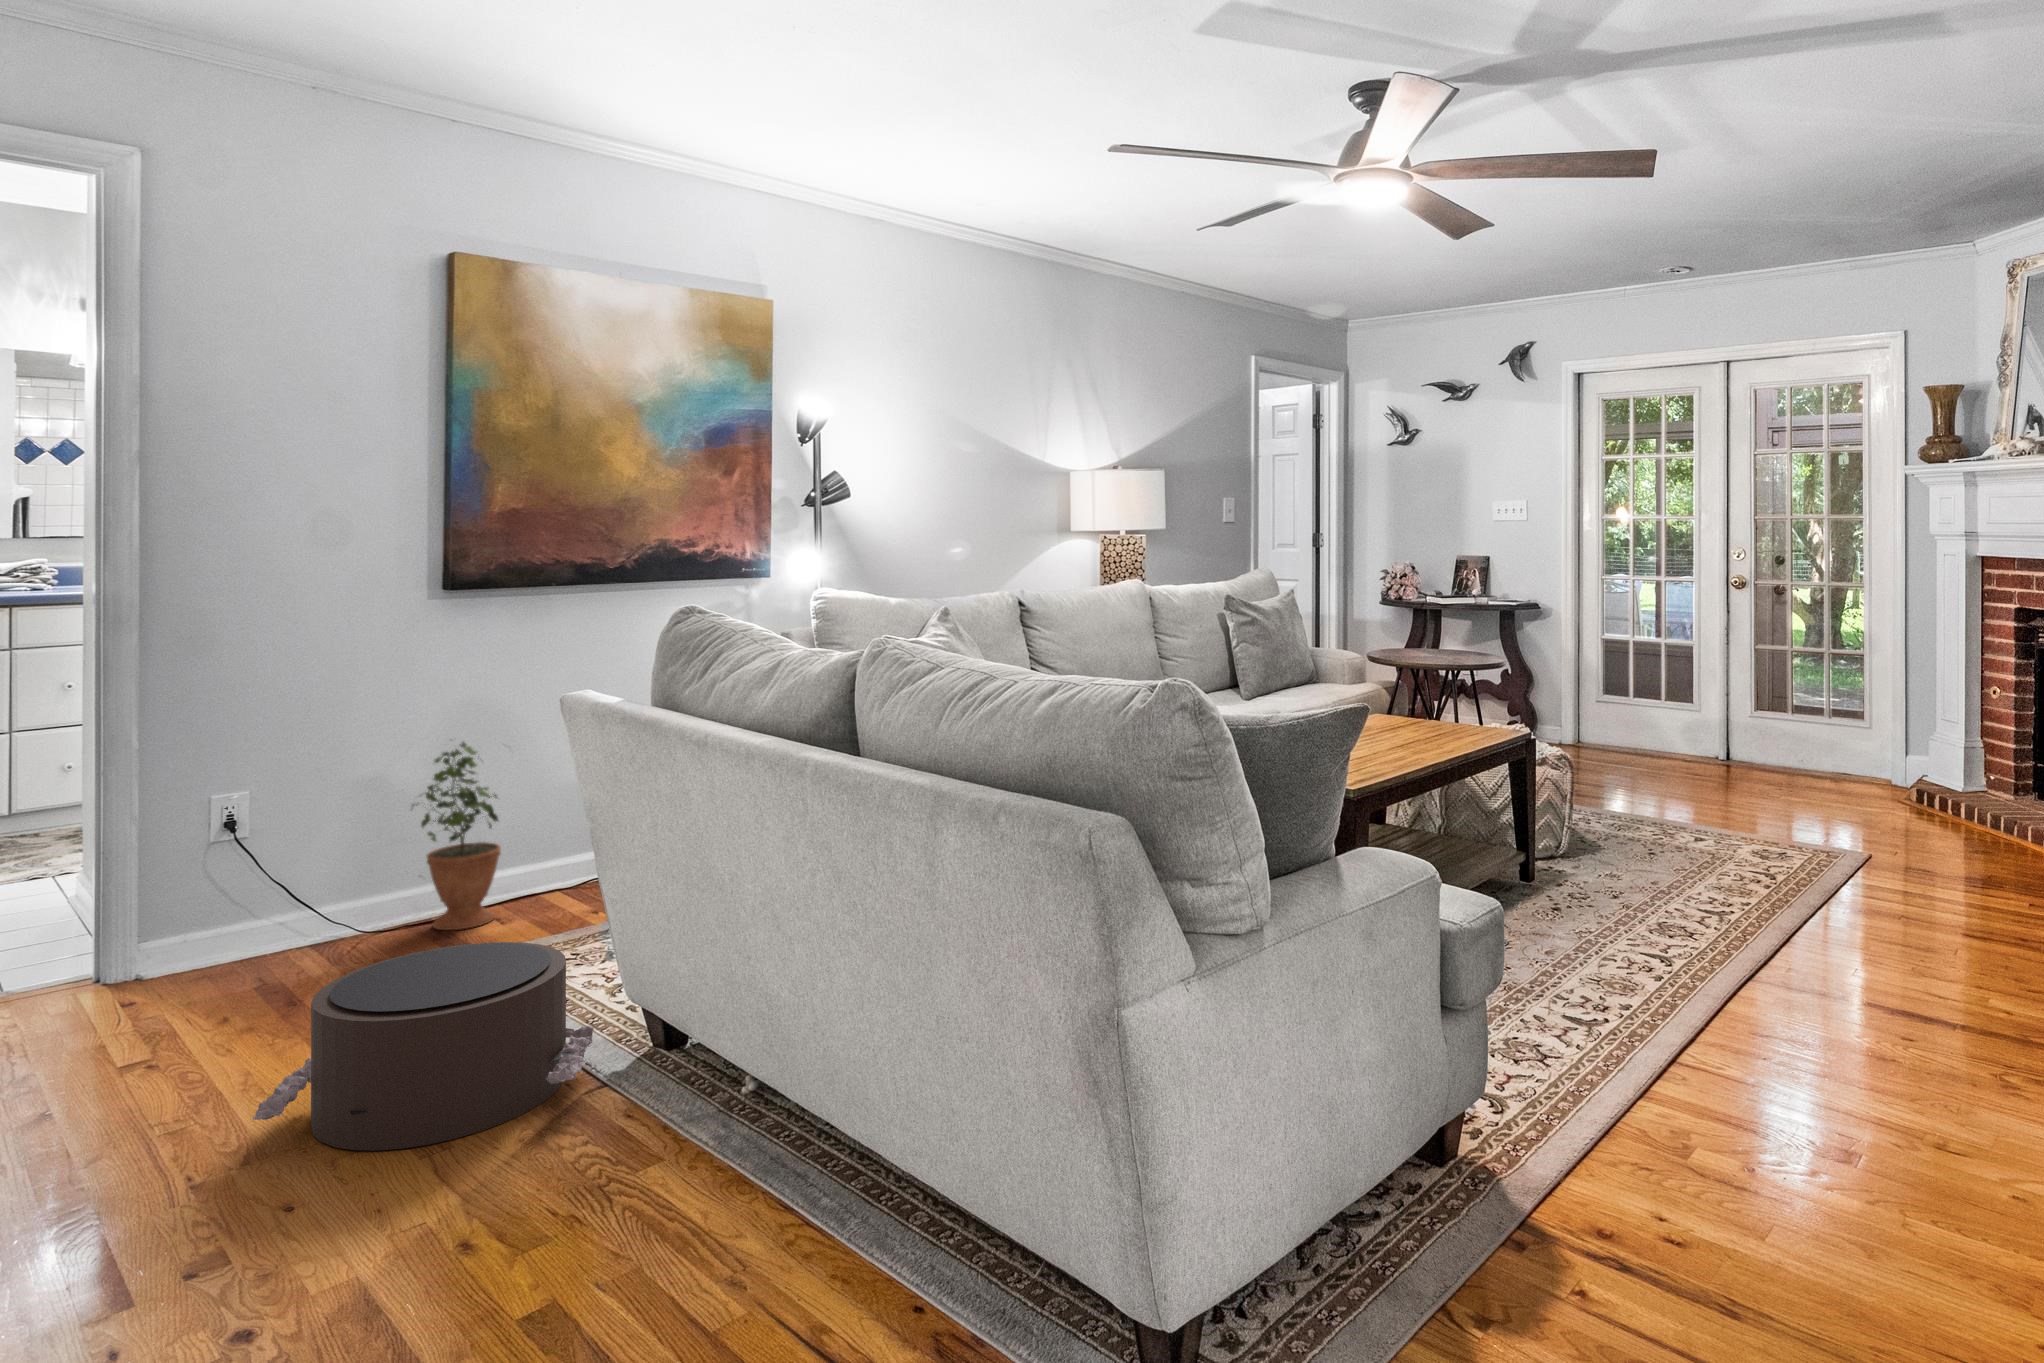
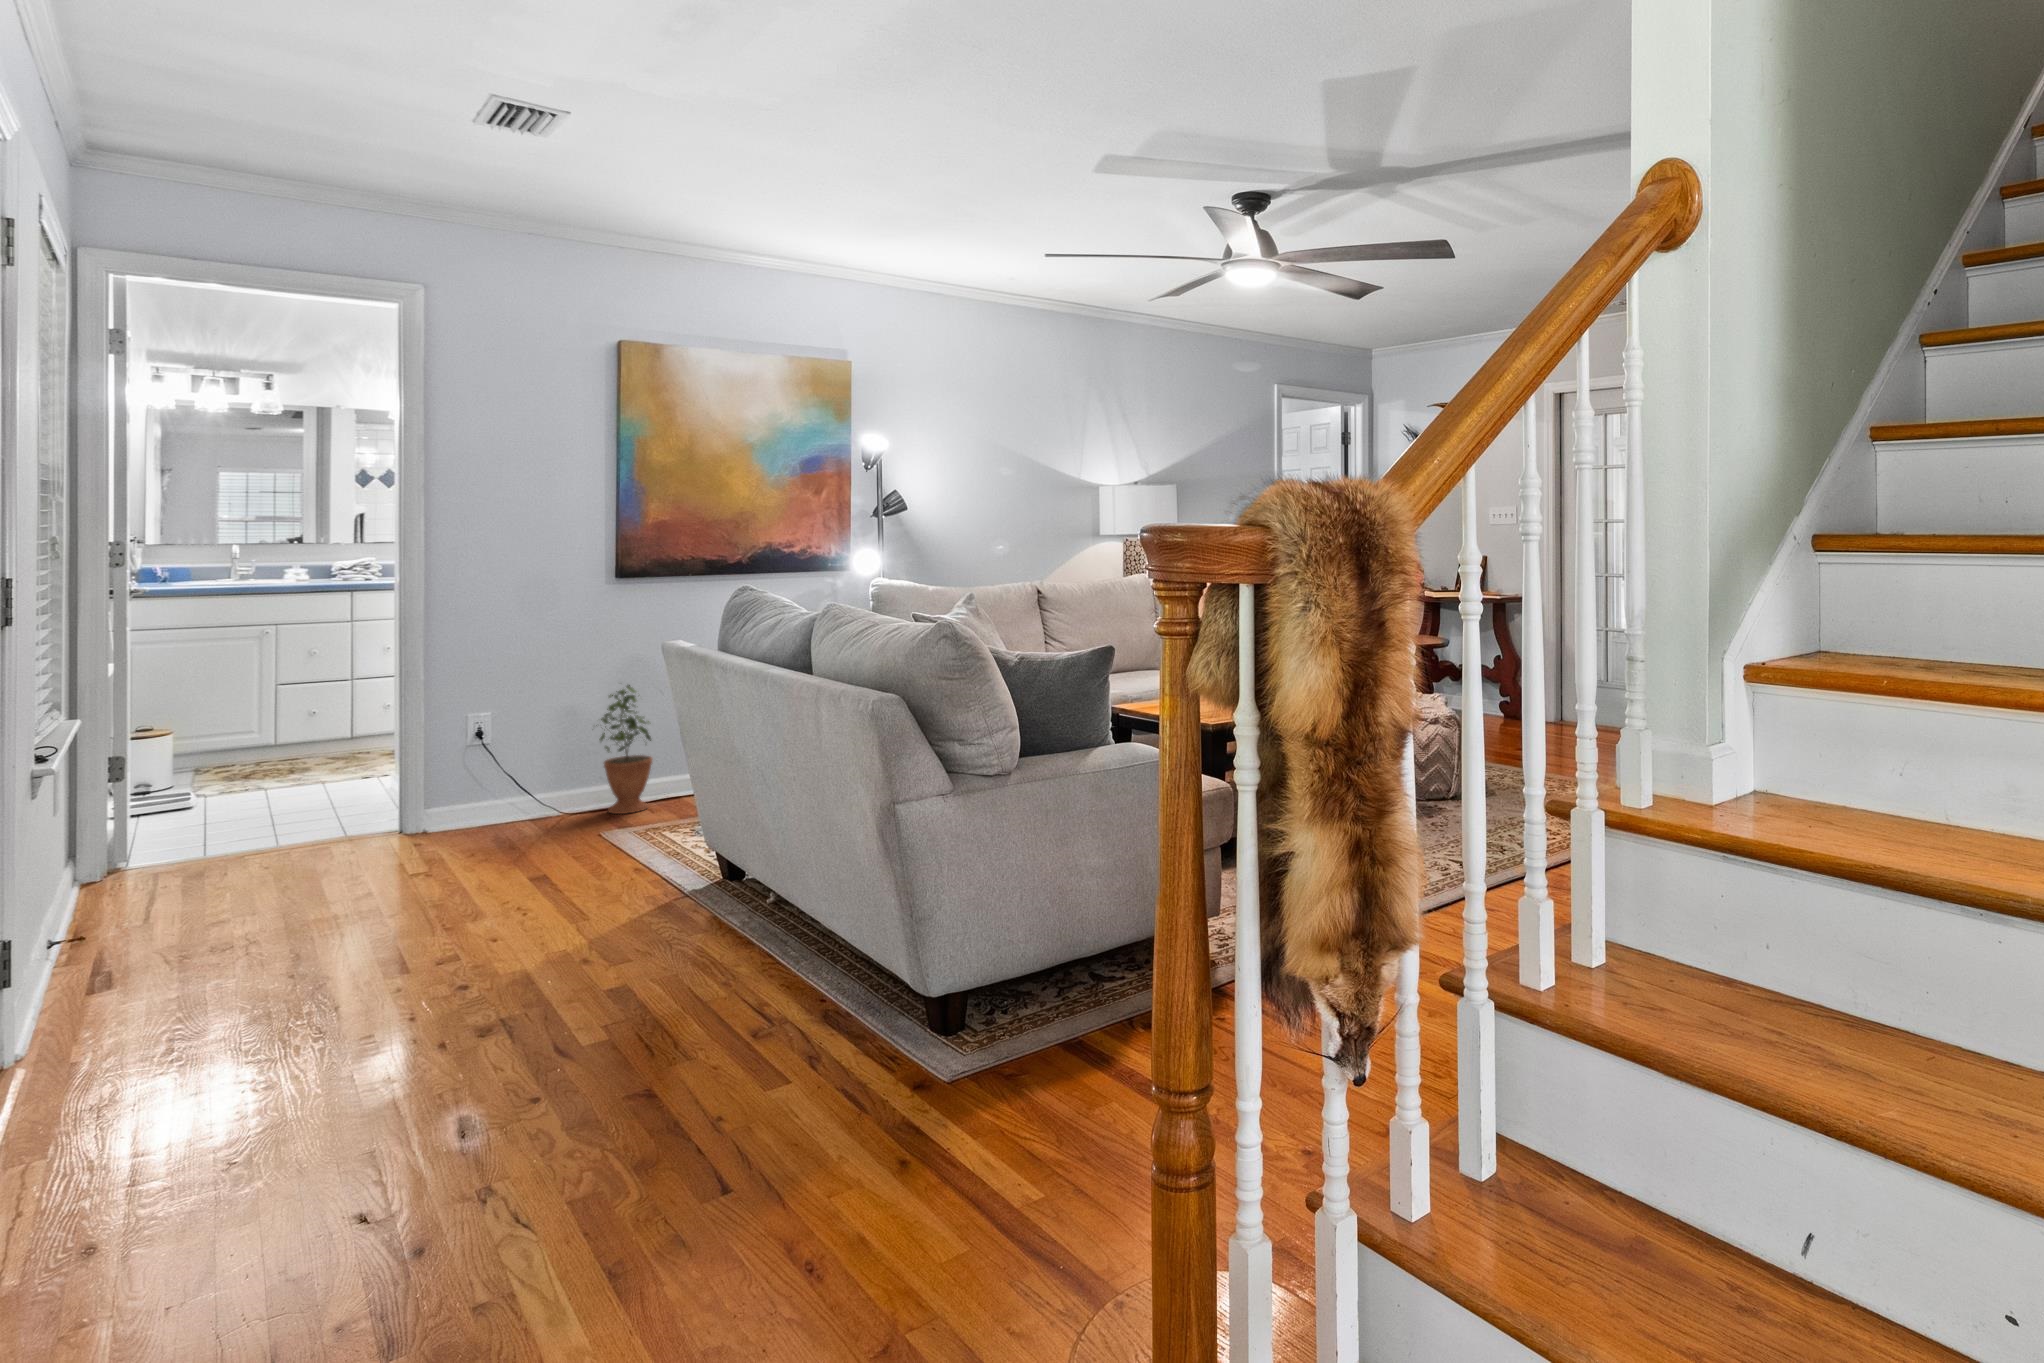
pouf: present [252,942,594,1151] -> none [477,806,685,919]

